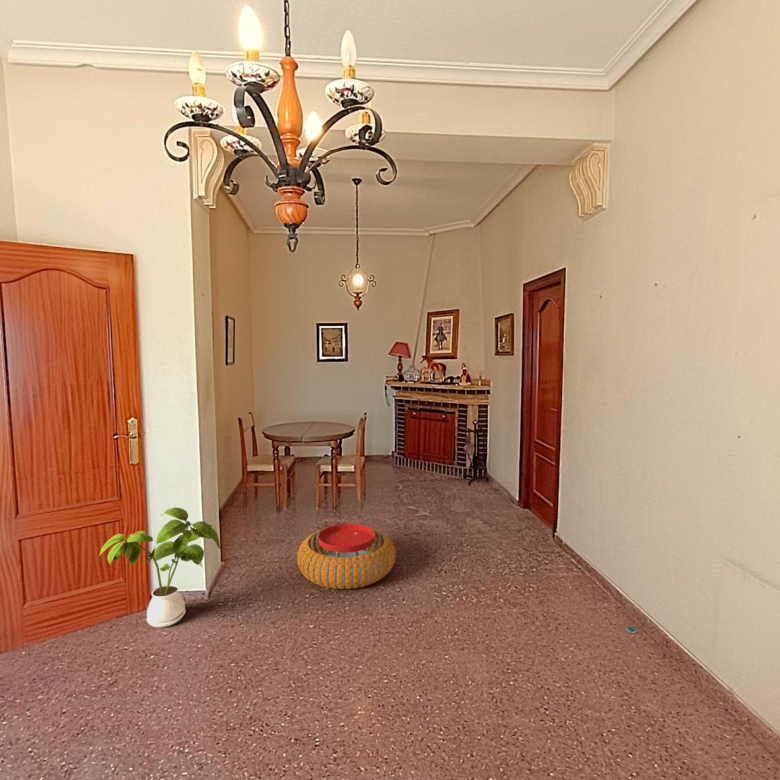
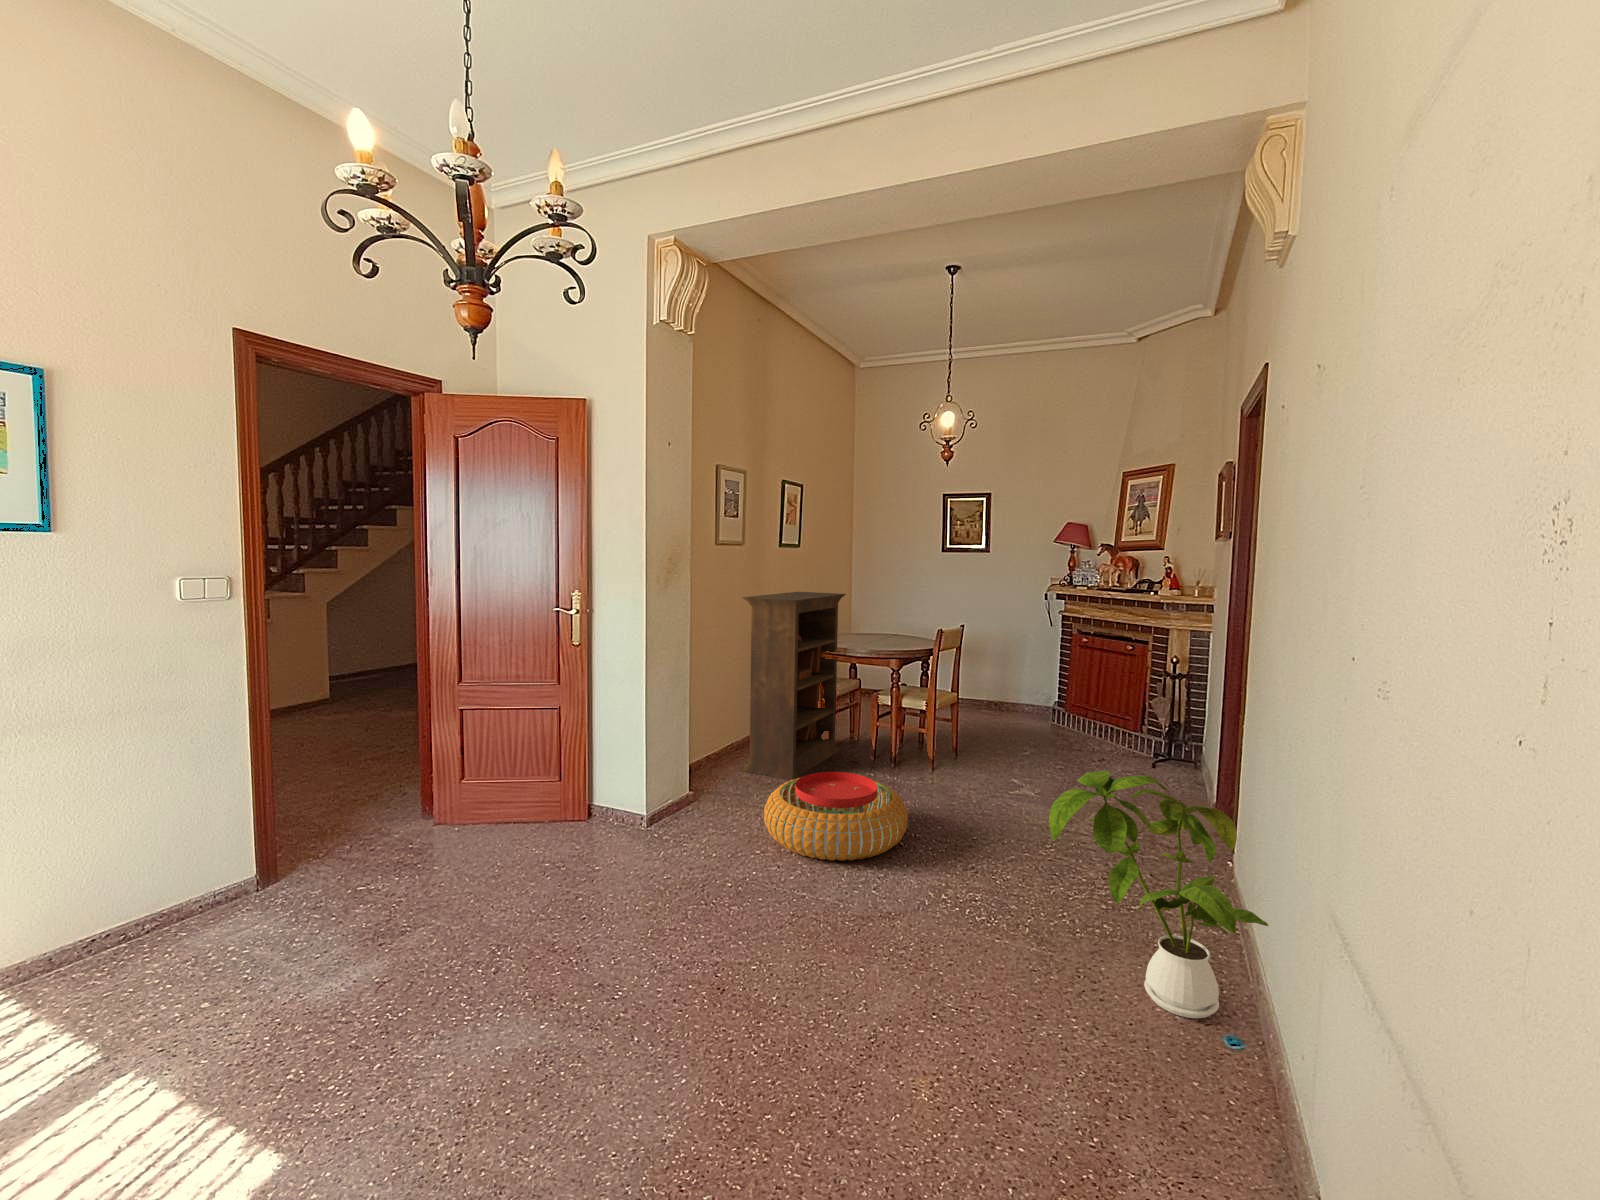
bookcase: none [232,398,293,537] -> present [741,592,846,780]
house plant: present [99,507,220,627] -> present [1049,771,1268,1019]

